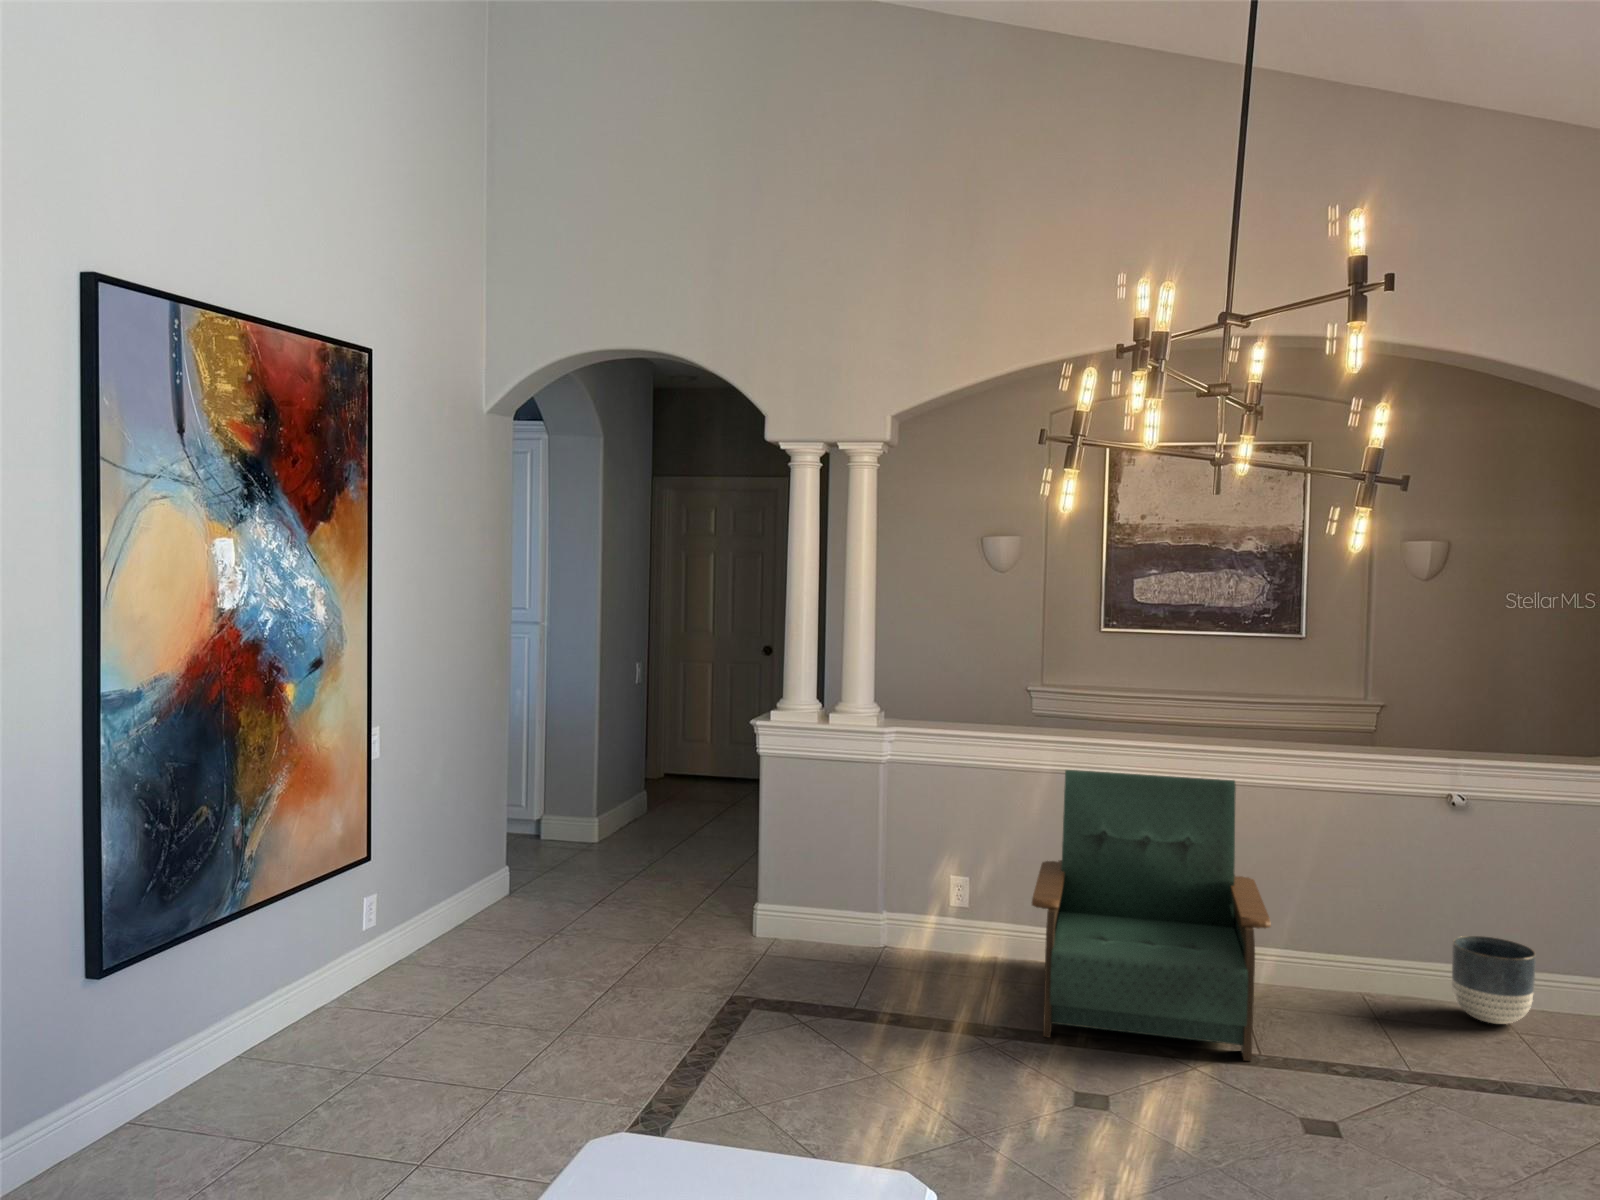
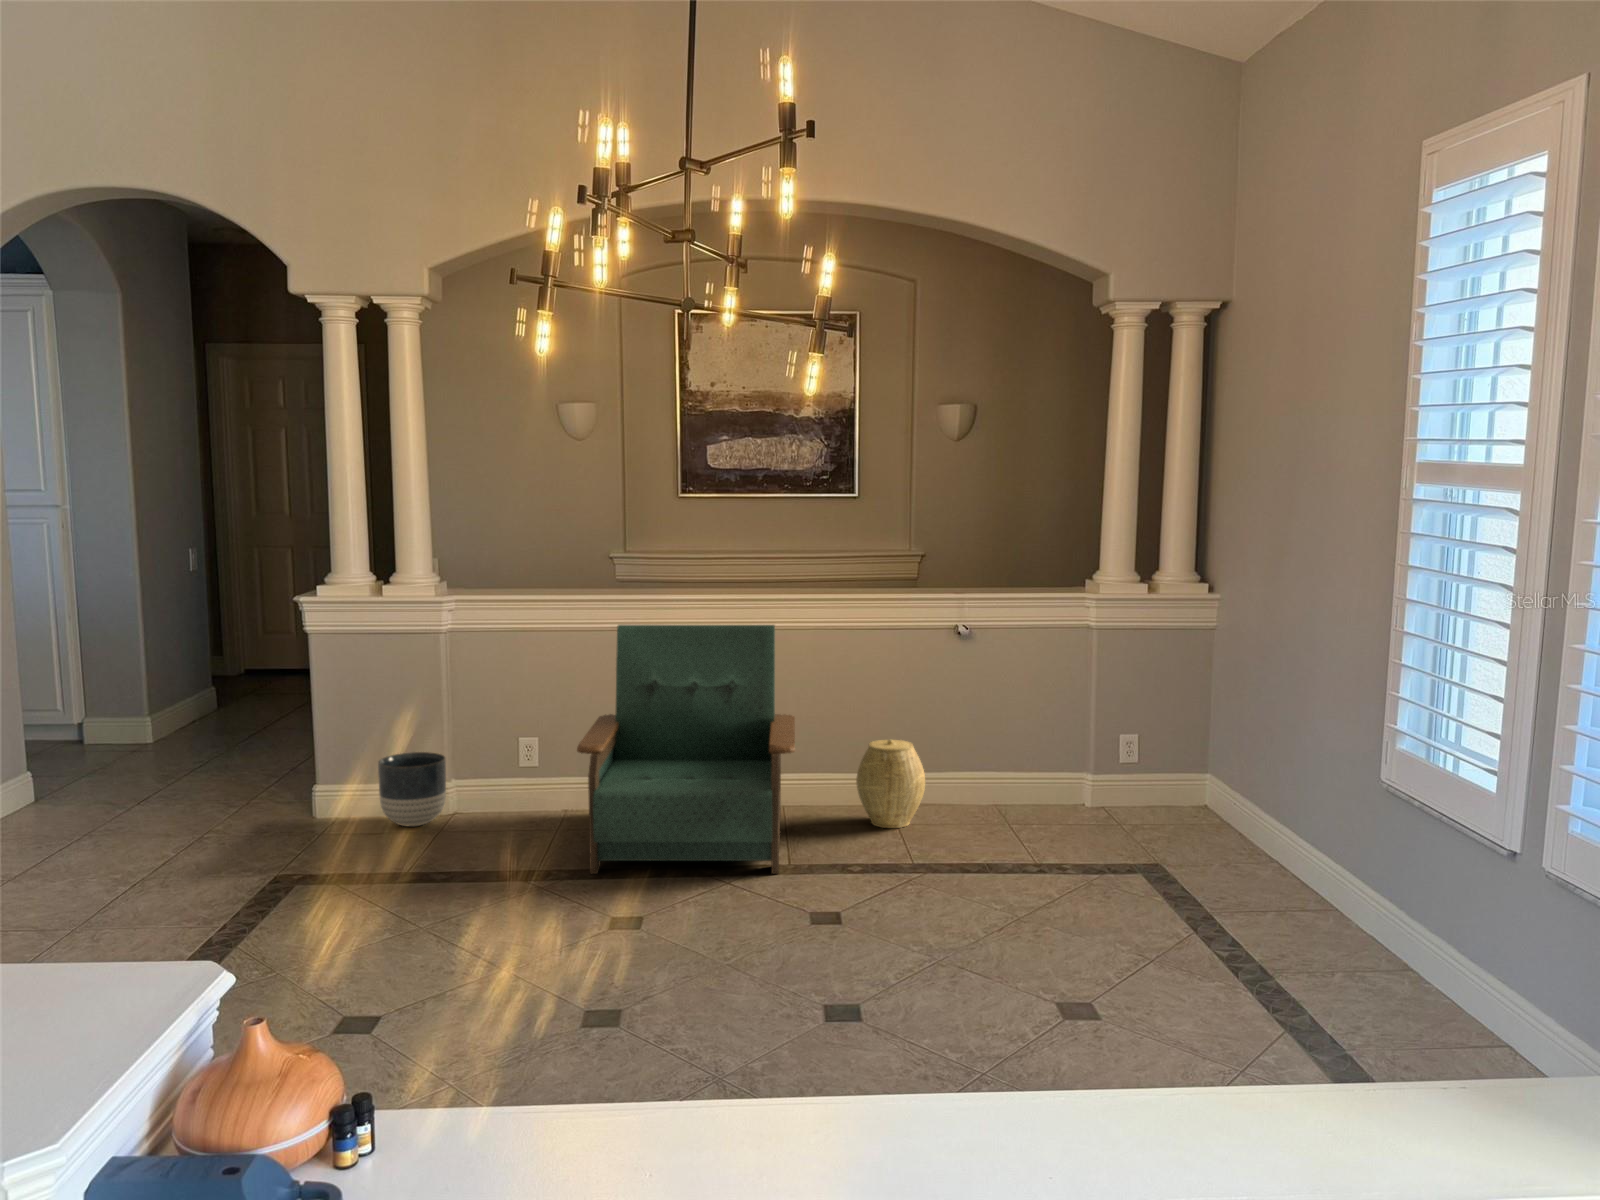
woven basket: none [1323,913,1406,1015] -> present [856,740,926,828]
planter: present [1452,936,1536,1024] -> present [378,752,446,826]

